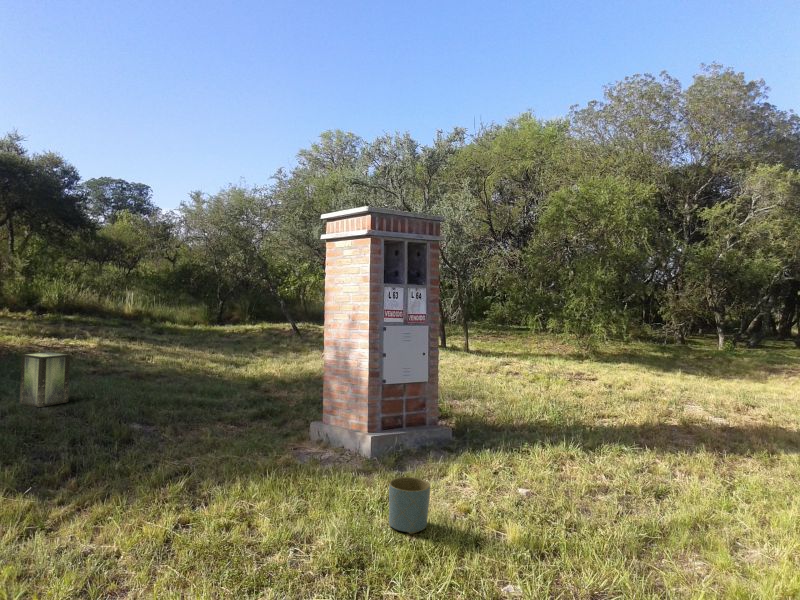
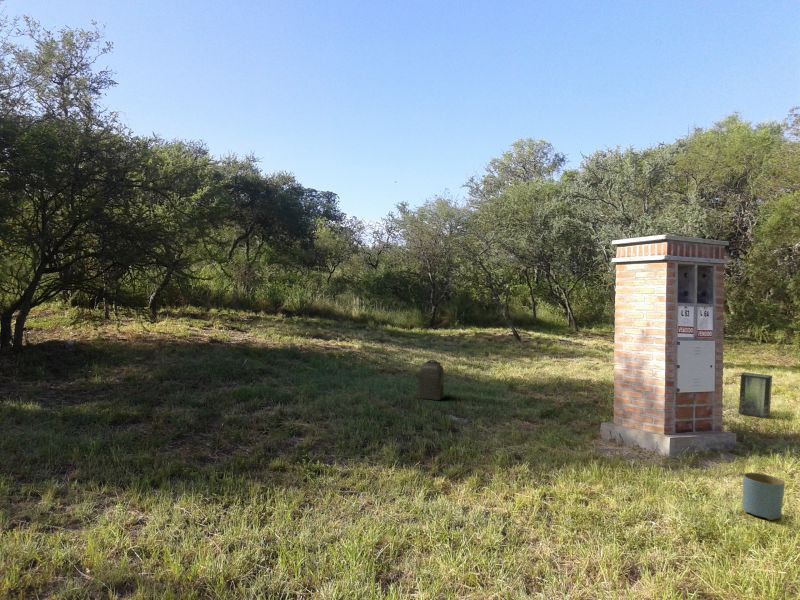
storage box: present [20,352,70,407] -> present [739,372,772,419]
backpack: none [110,359,147,409] -> present [417,360,444,400]

